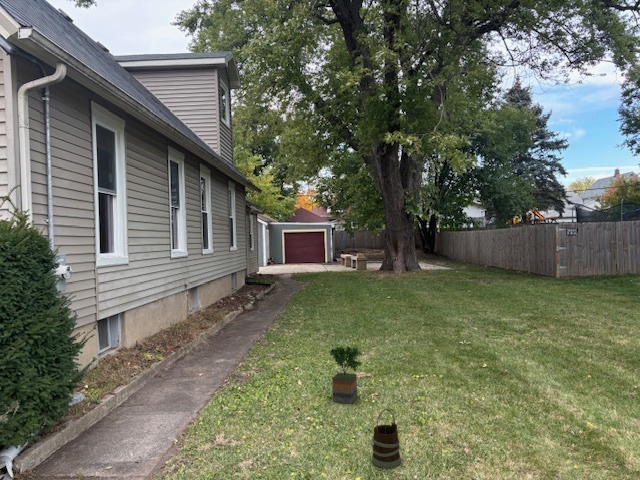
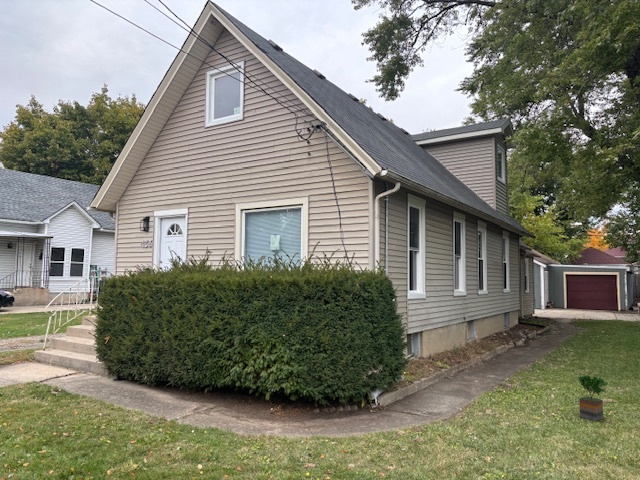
wooden bucket: present [372,409,401,468] -> none [599,417,624,459]

